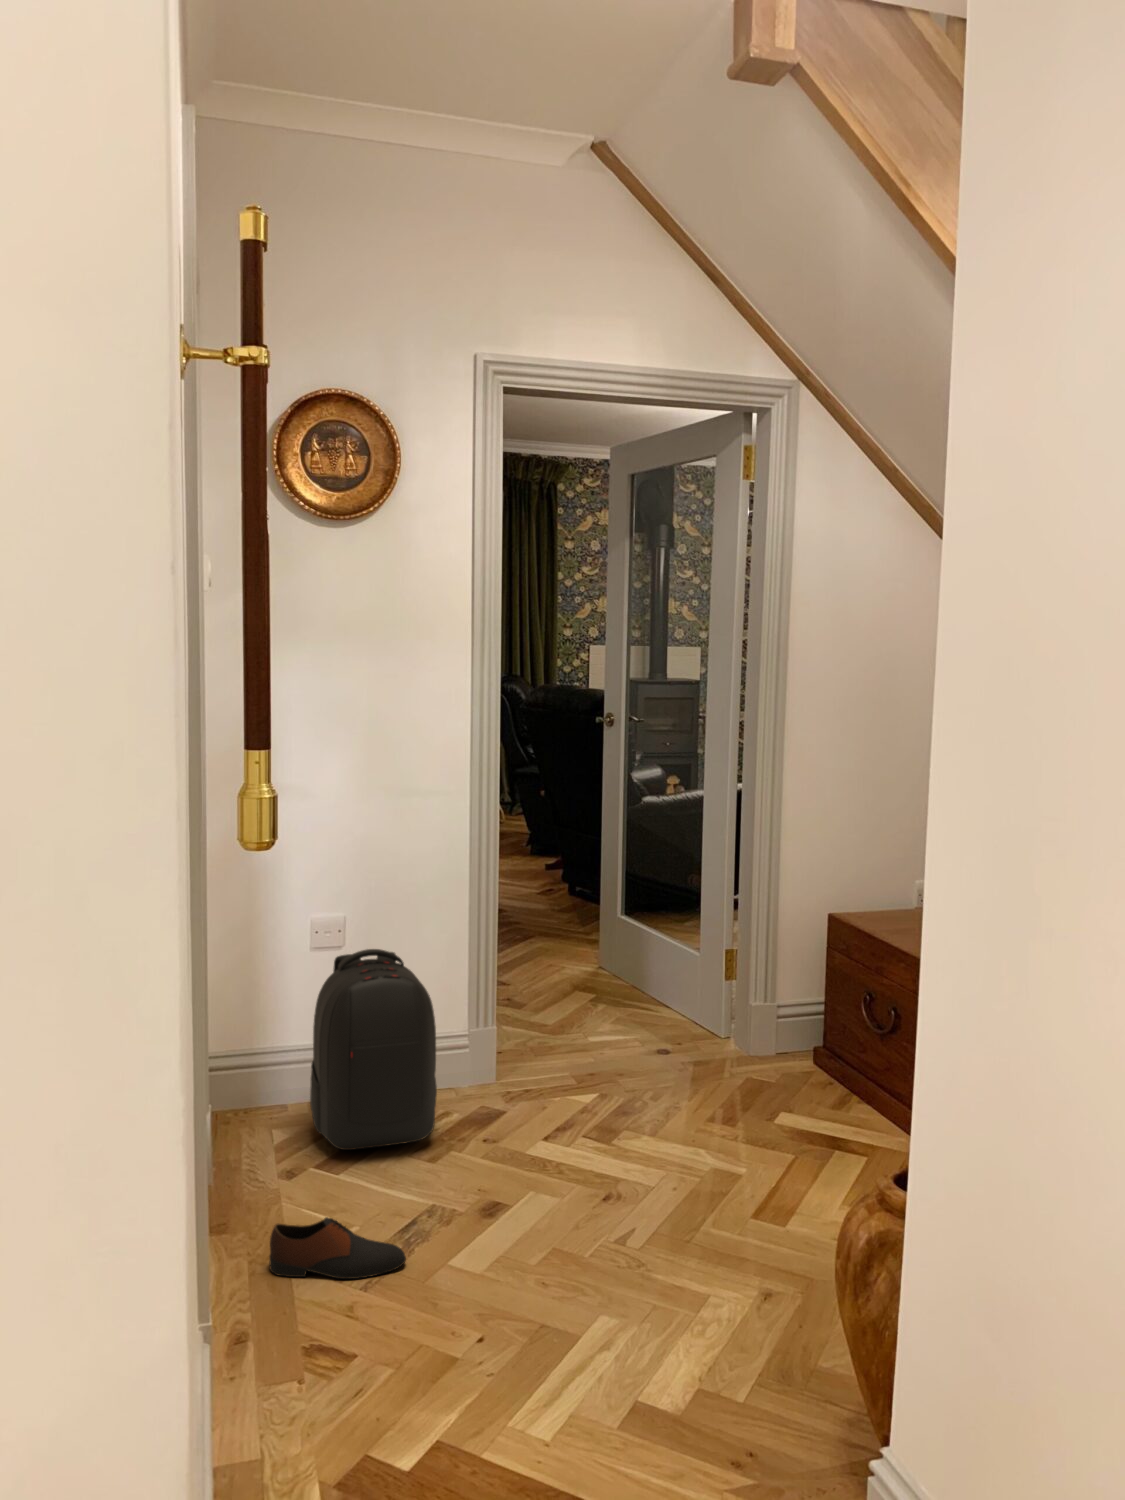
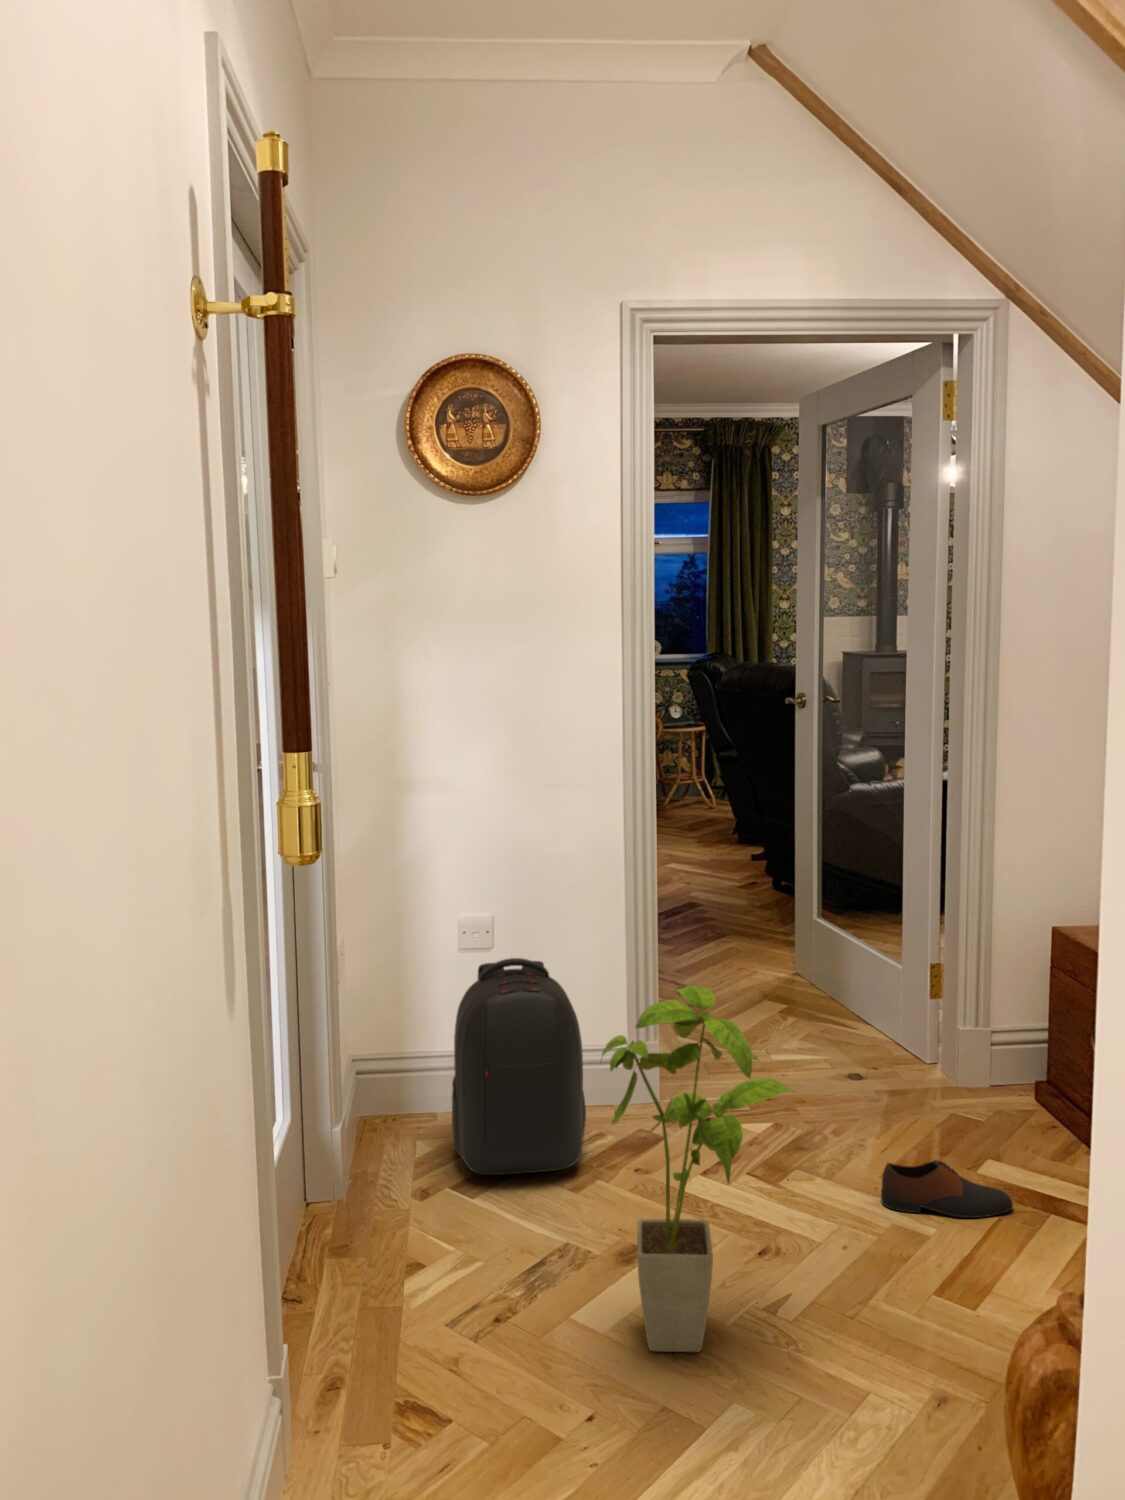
house plant: none [477,959,647,1285] -> present [602,986,796,1352]
shoe: present [269,1217,406,1279] -> present [881,1160,1013,1218]

